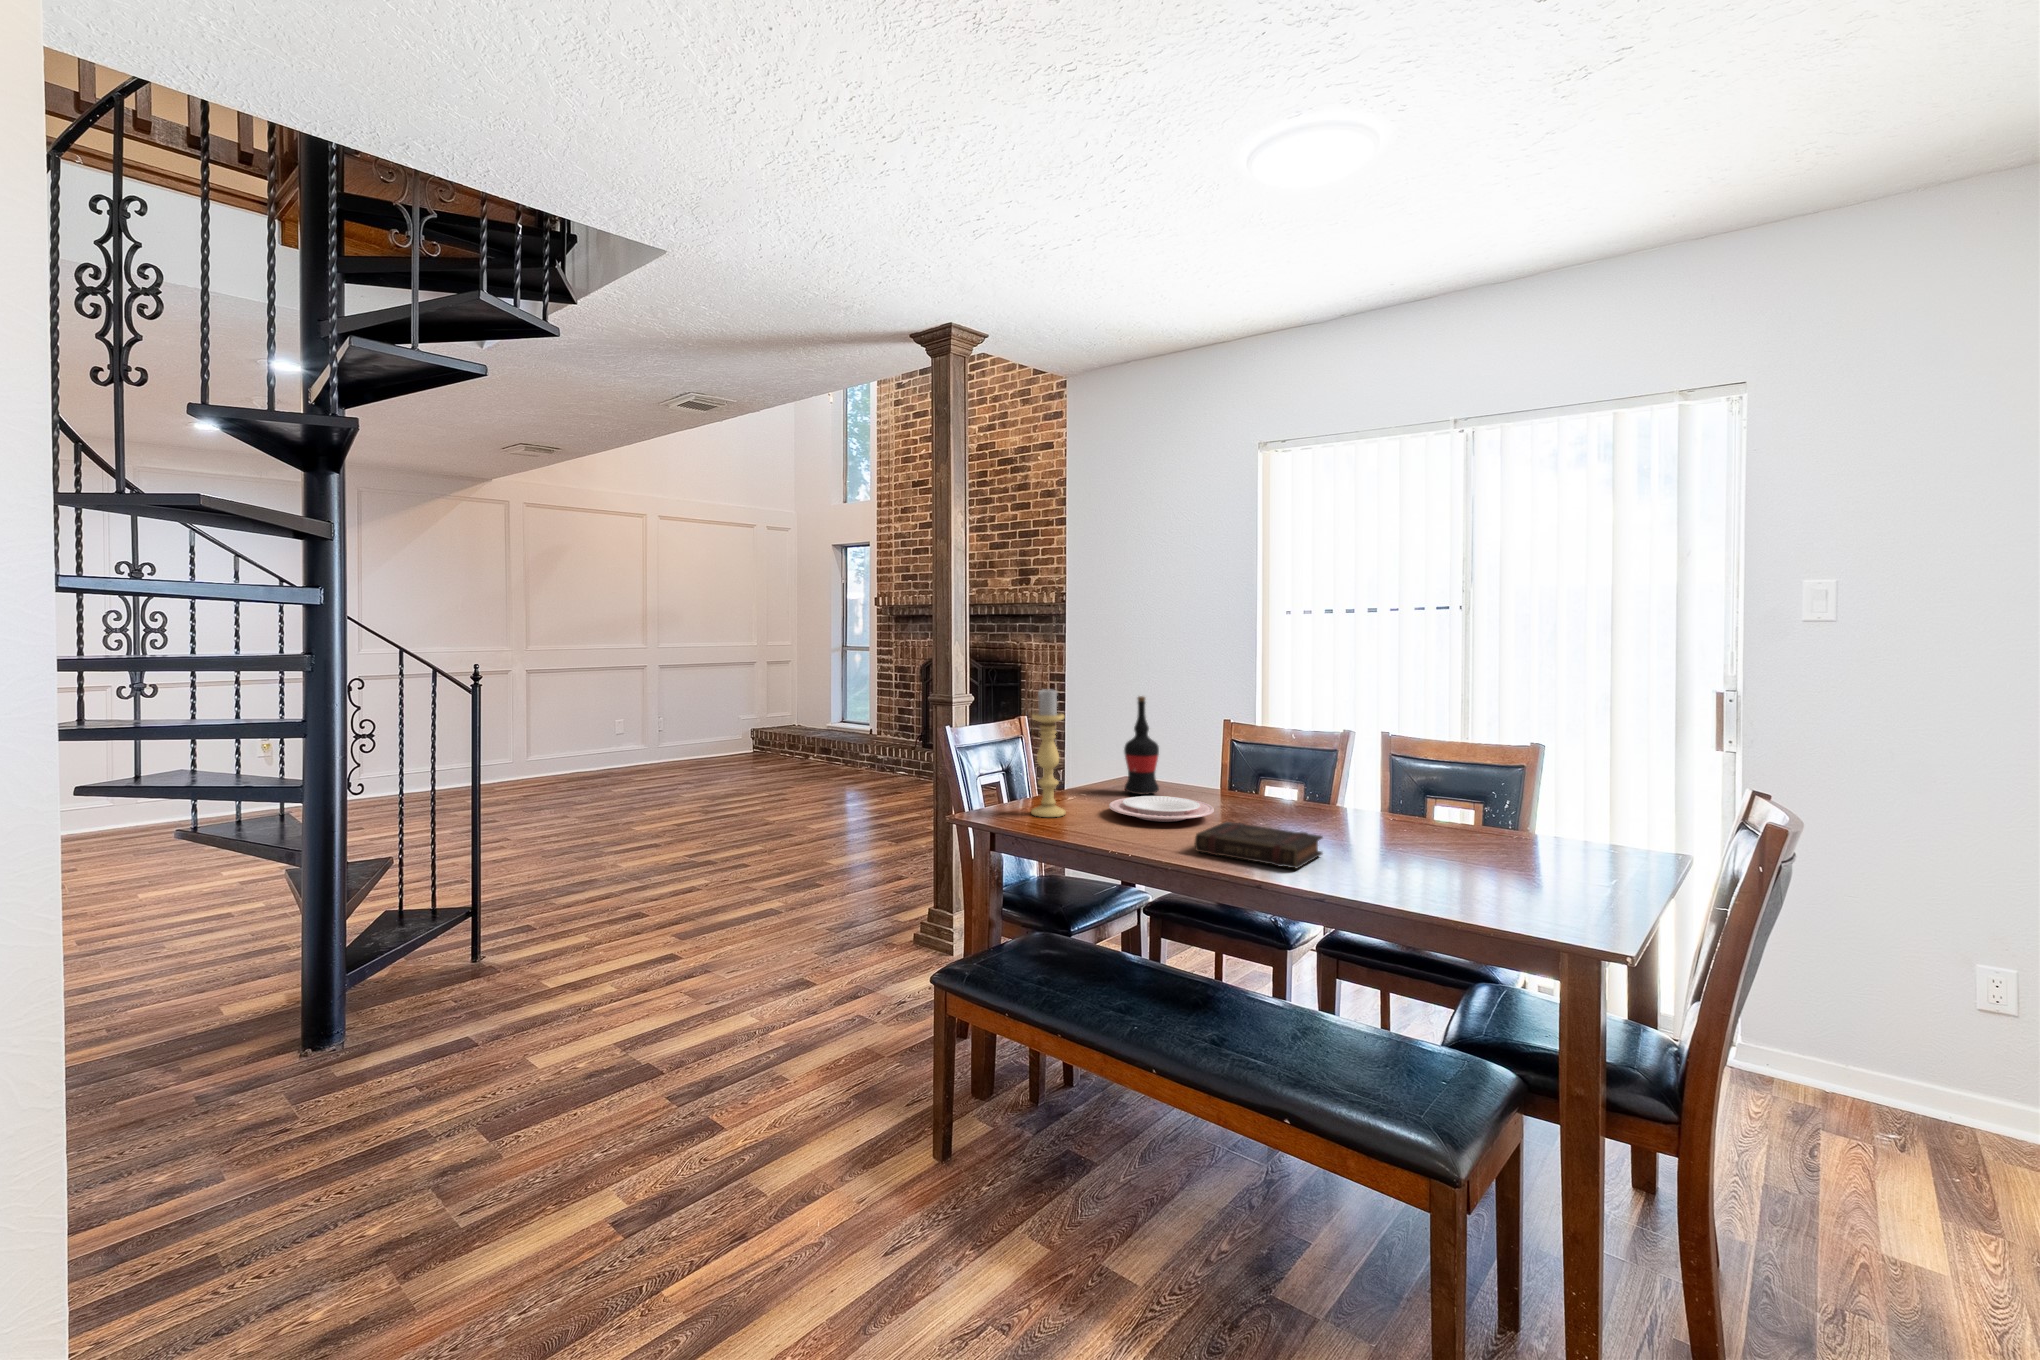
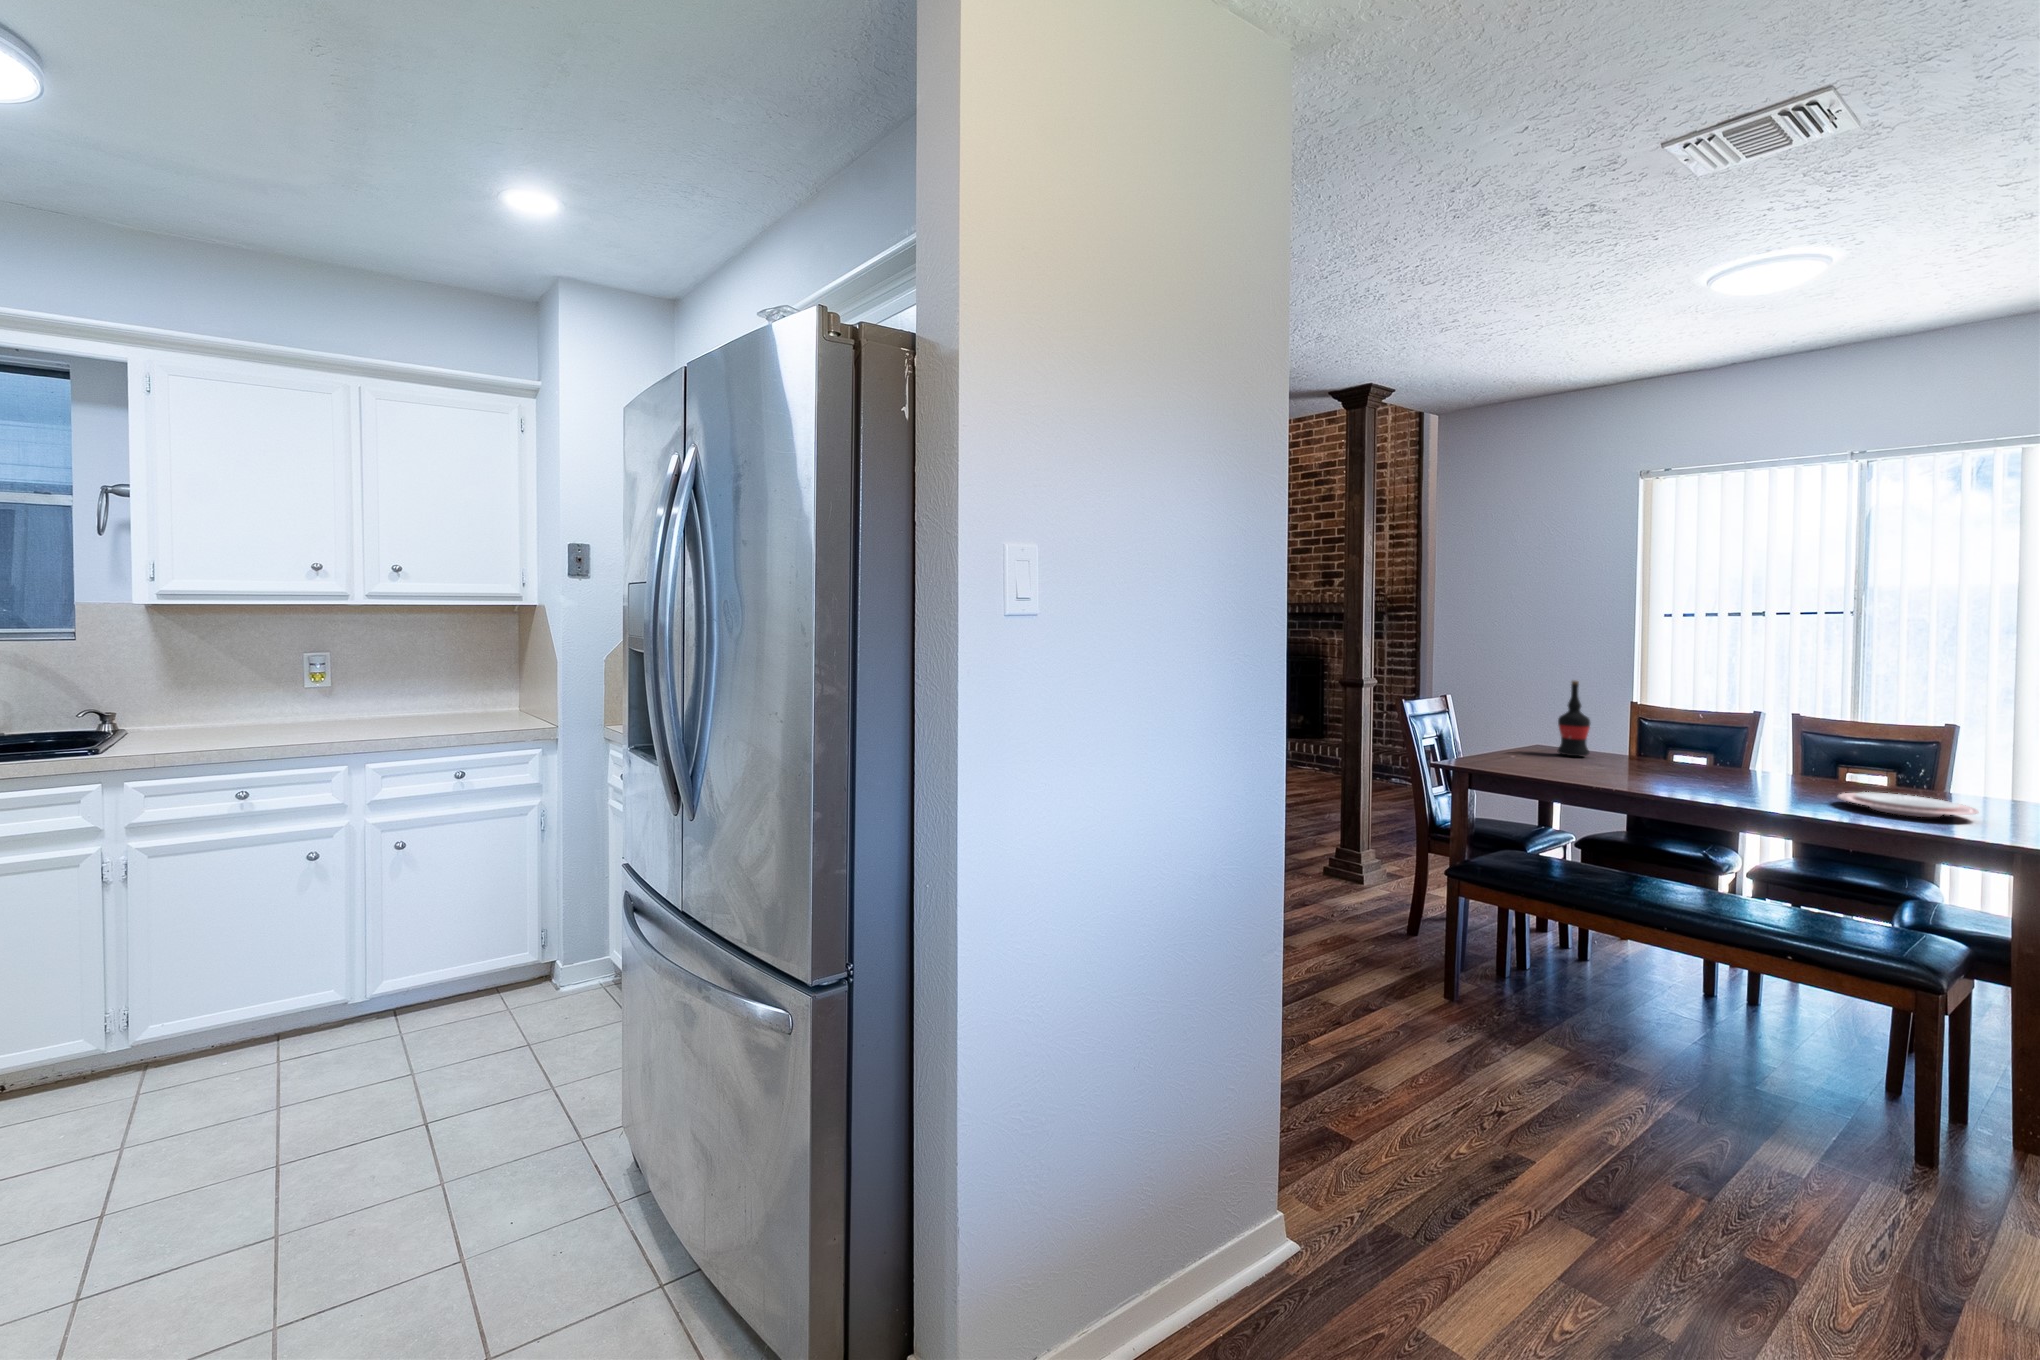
candle holder: present [1031,689,1066,817] -> none [1503,671,1535,767]
plate: present [1109,796,1214,822] -> present [1838,792,1978,817]
book: present [1195,822,1322,868] -> none [1678,772,1787,803]

